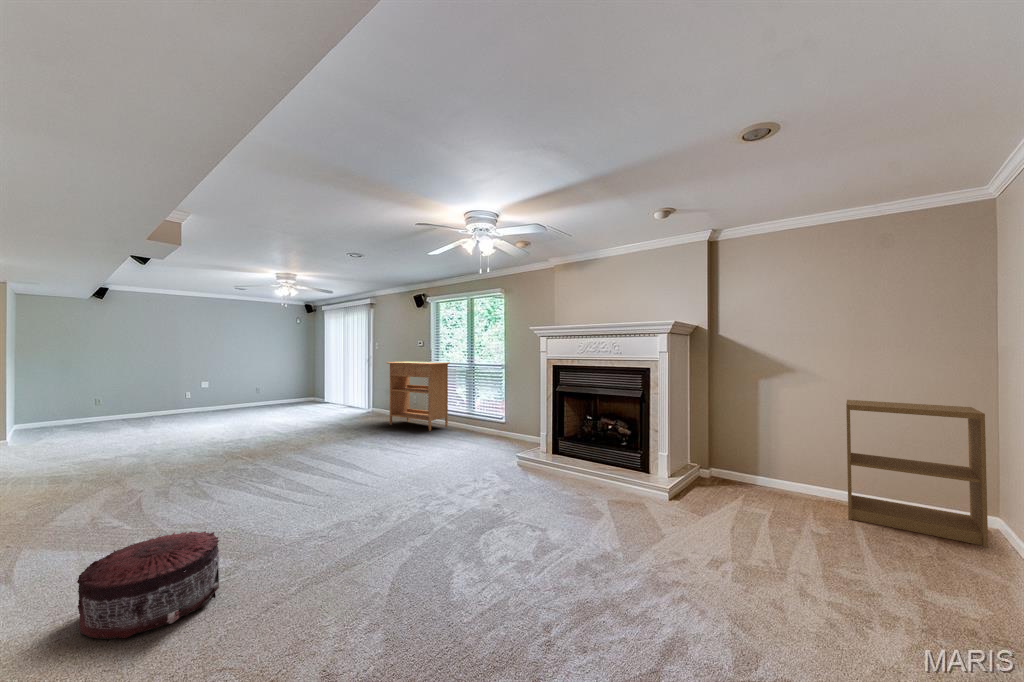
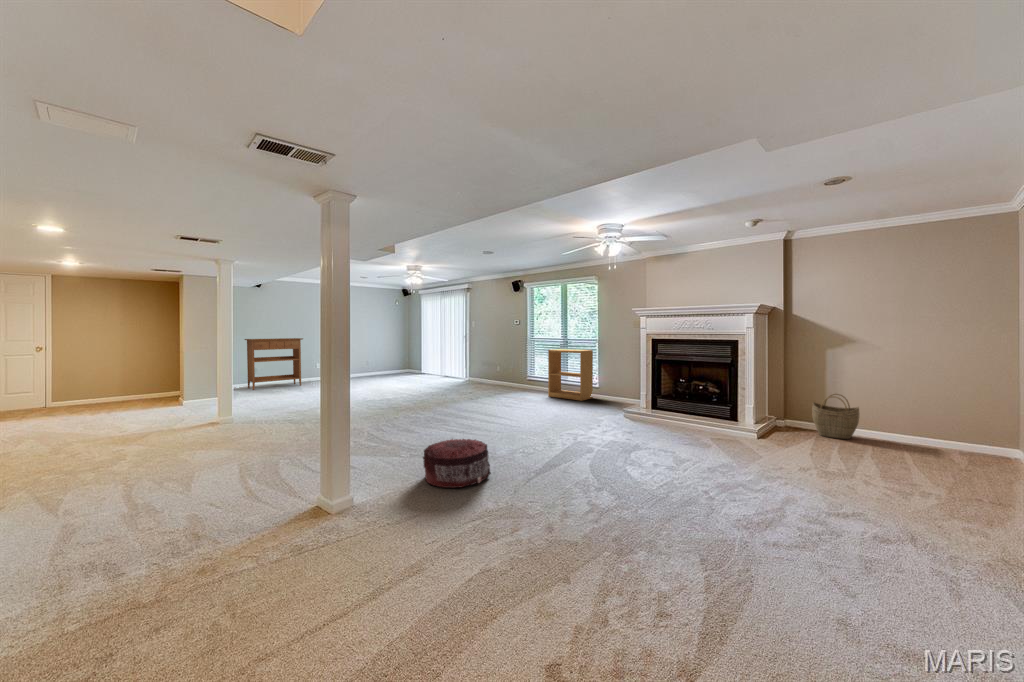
console table: present [386,361,450,431] -> present [245,338,303,390]
bookshelf: present [846,400,988,547] -> present [548,349,593,401]
woven basket: none [742,437,799,500] -> present [812,394,859,439]

